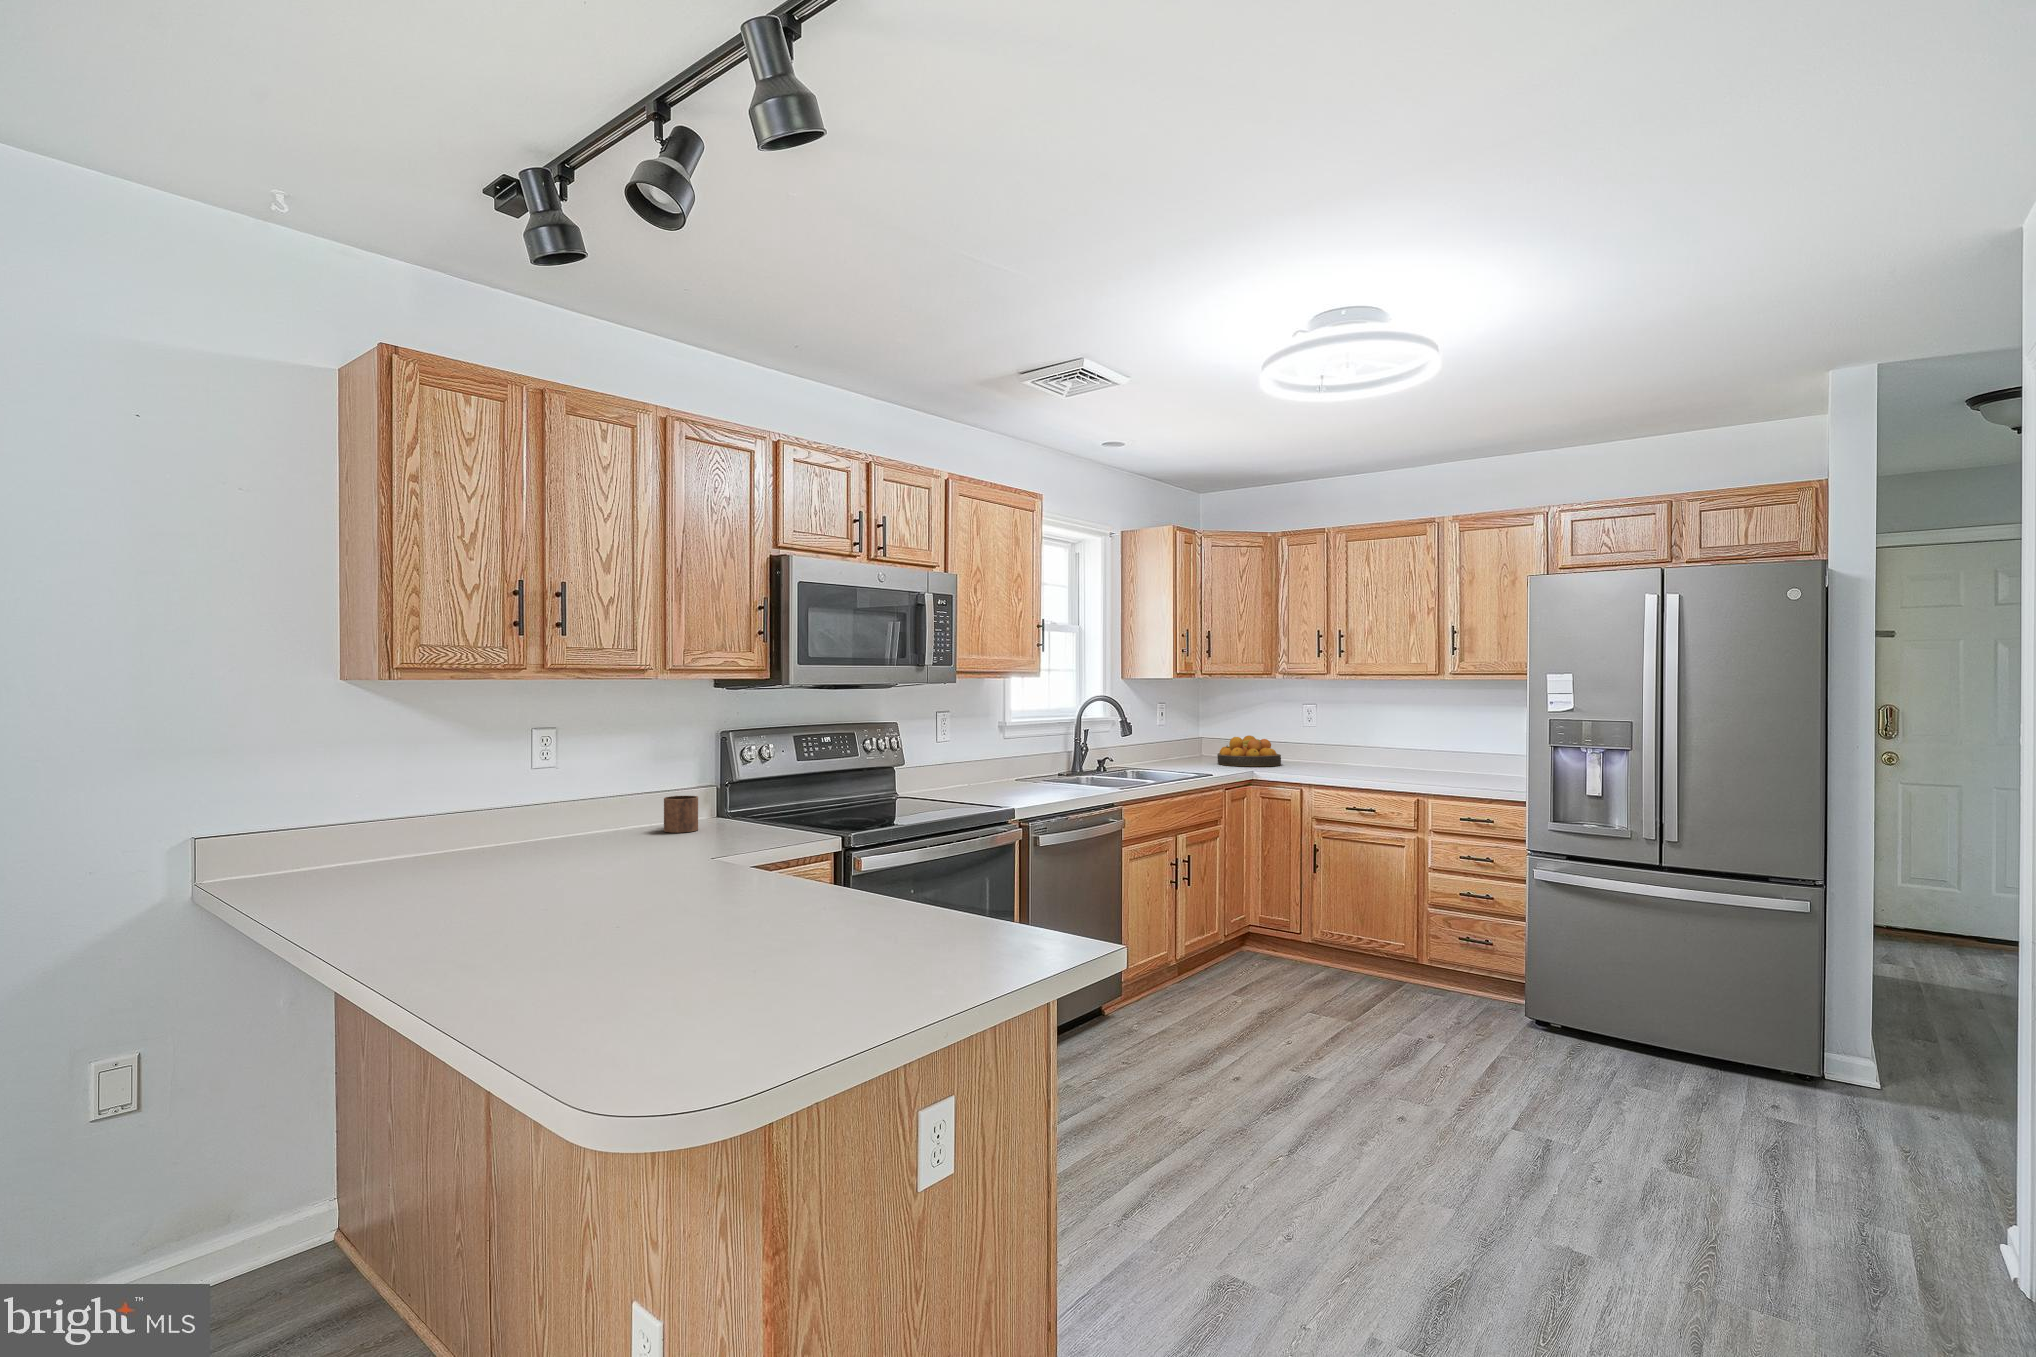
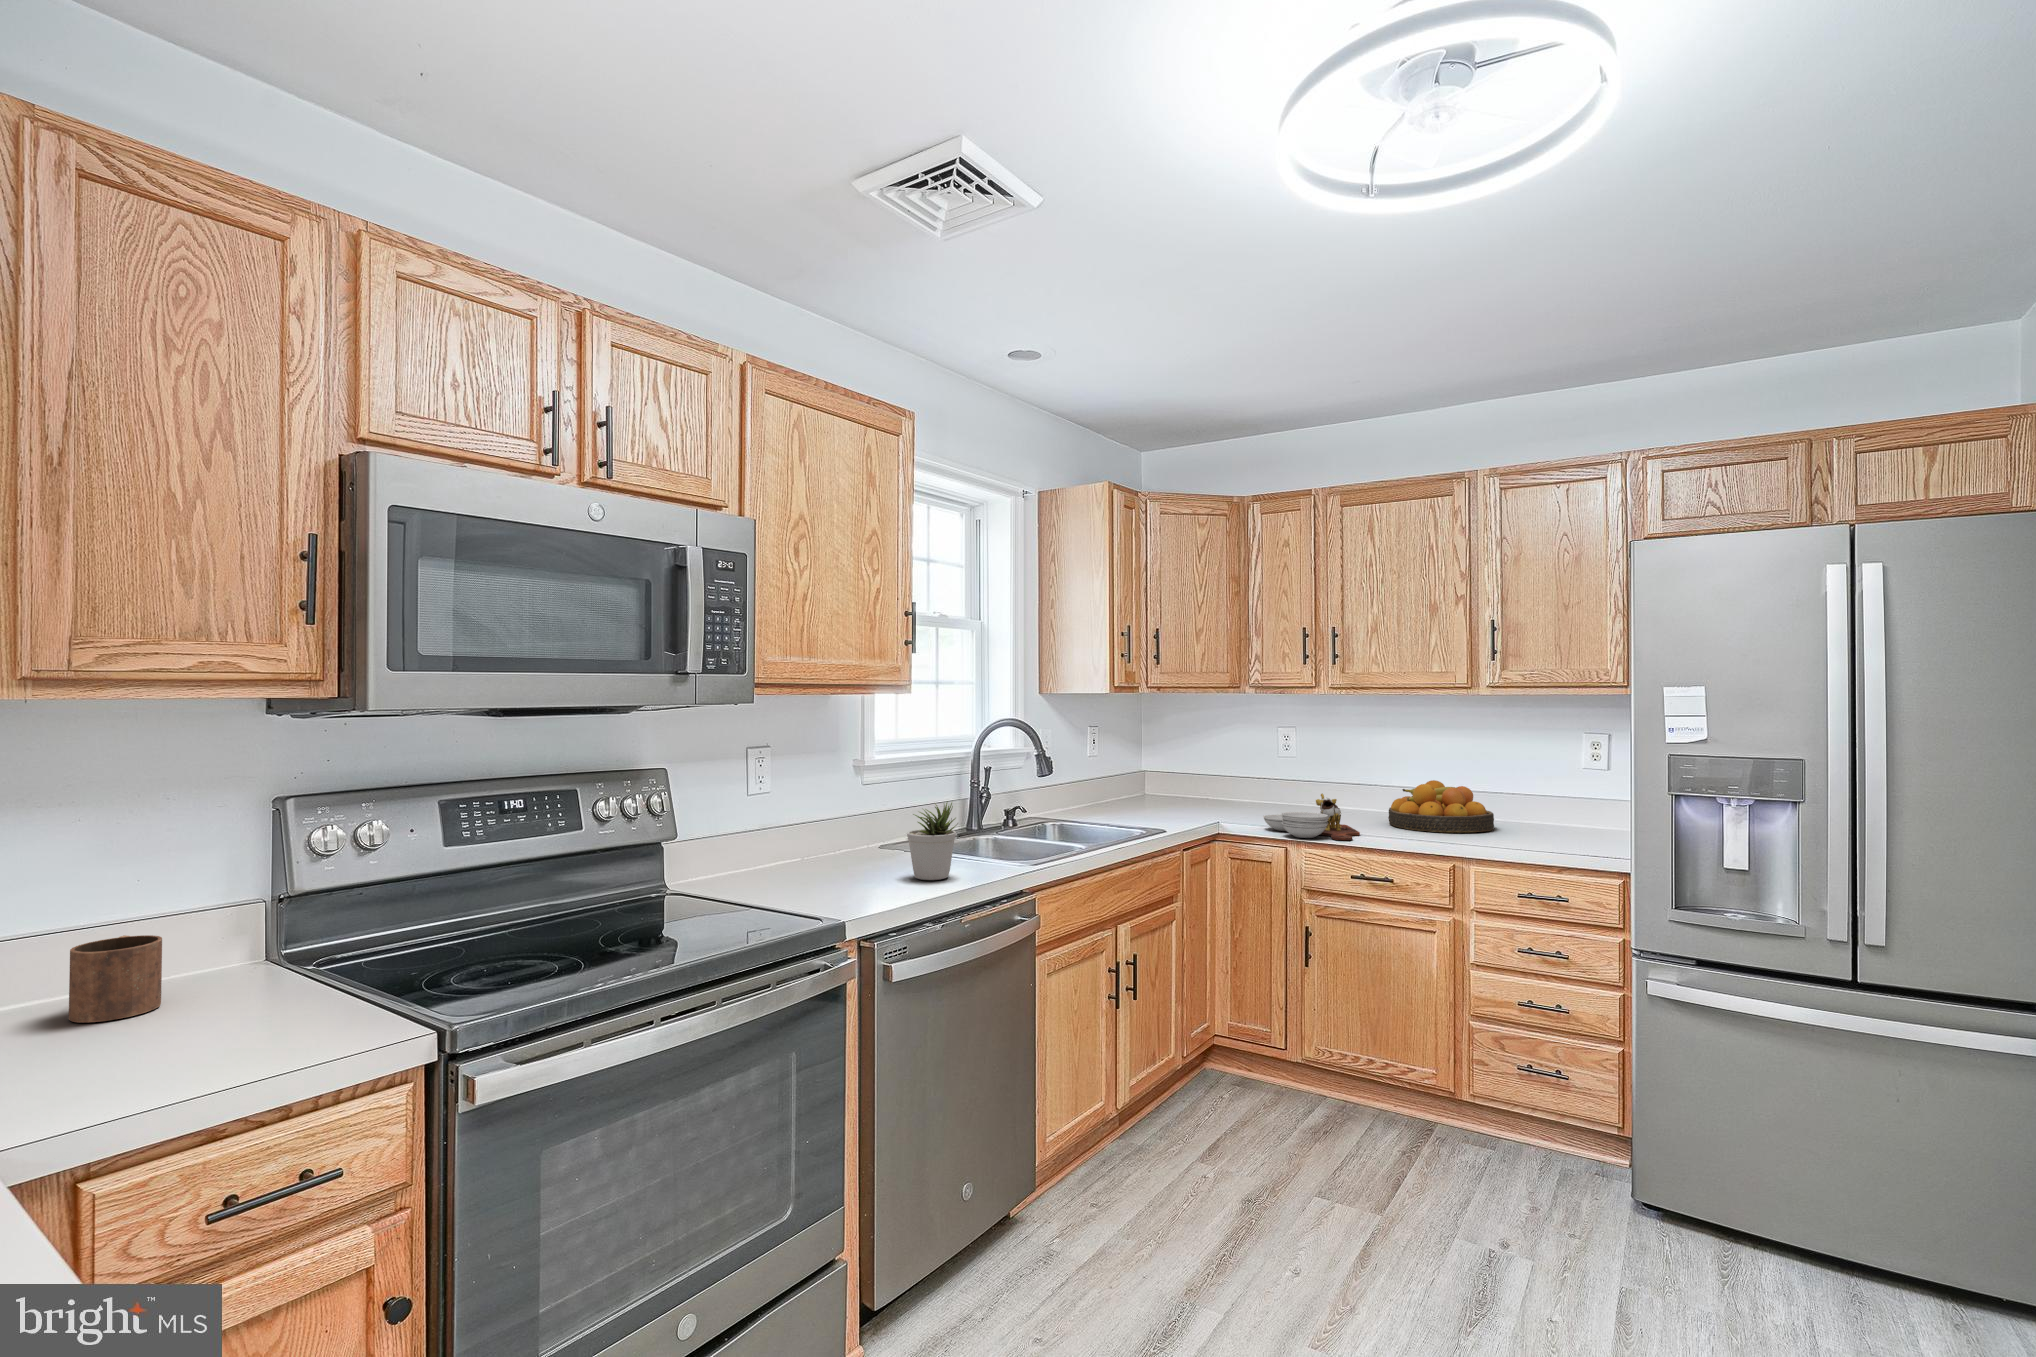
fruit bowl: present [1217,736,1281,766] -> present [1388,780,1494,833]
potted plant: none [1041,746,1074,797] -> present [907,803,958,880]
cutting board: none [1285,752,1354,783] -> present [1263,794,1360,840]

